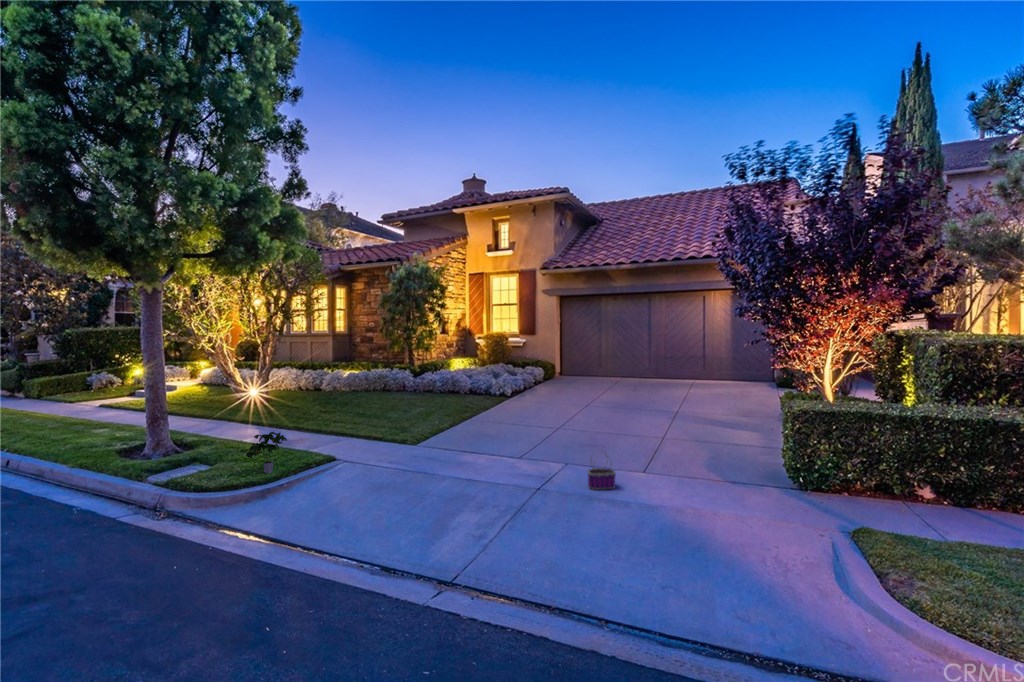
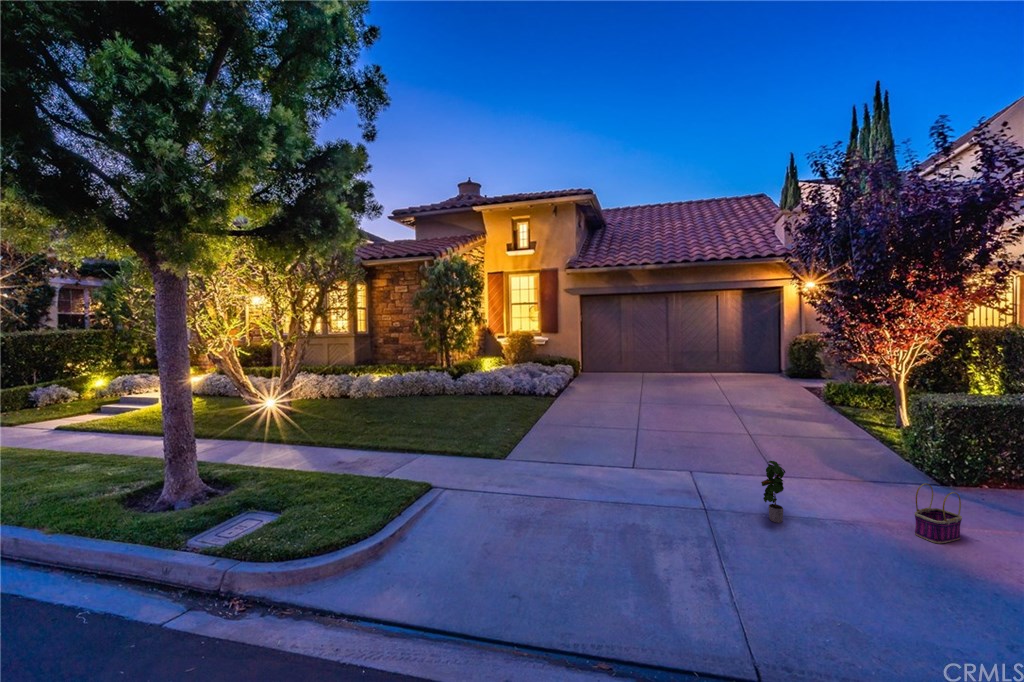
potted plant: present [246,432,287,473] -> present [761,461,785,523]

